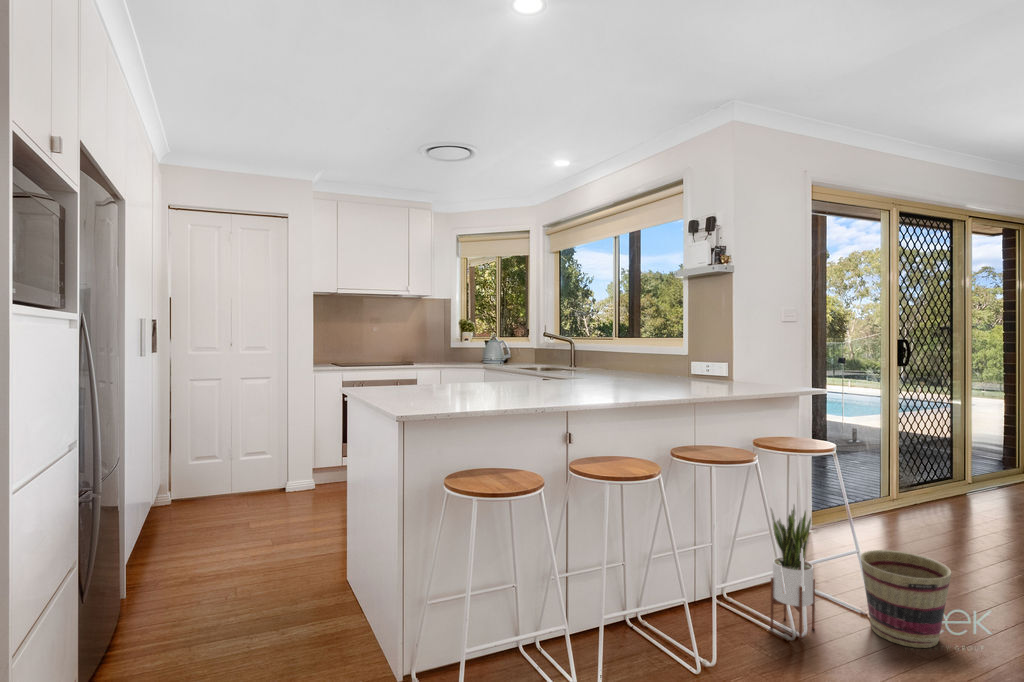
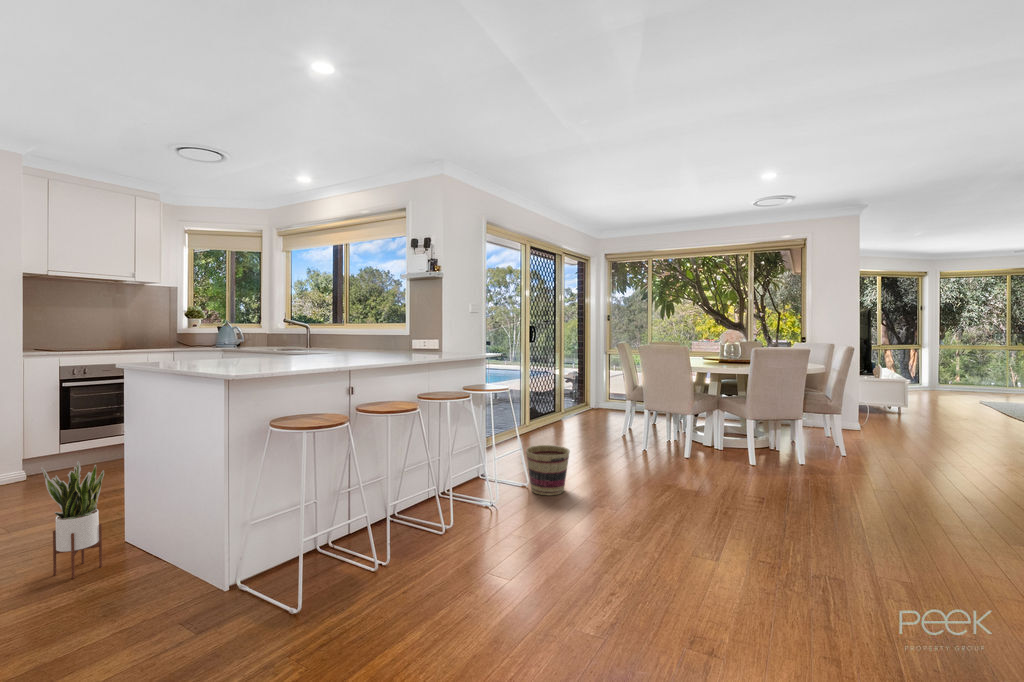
potted plant: present [770,505,815,638] -> present [41,461,104,579]

